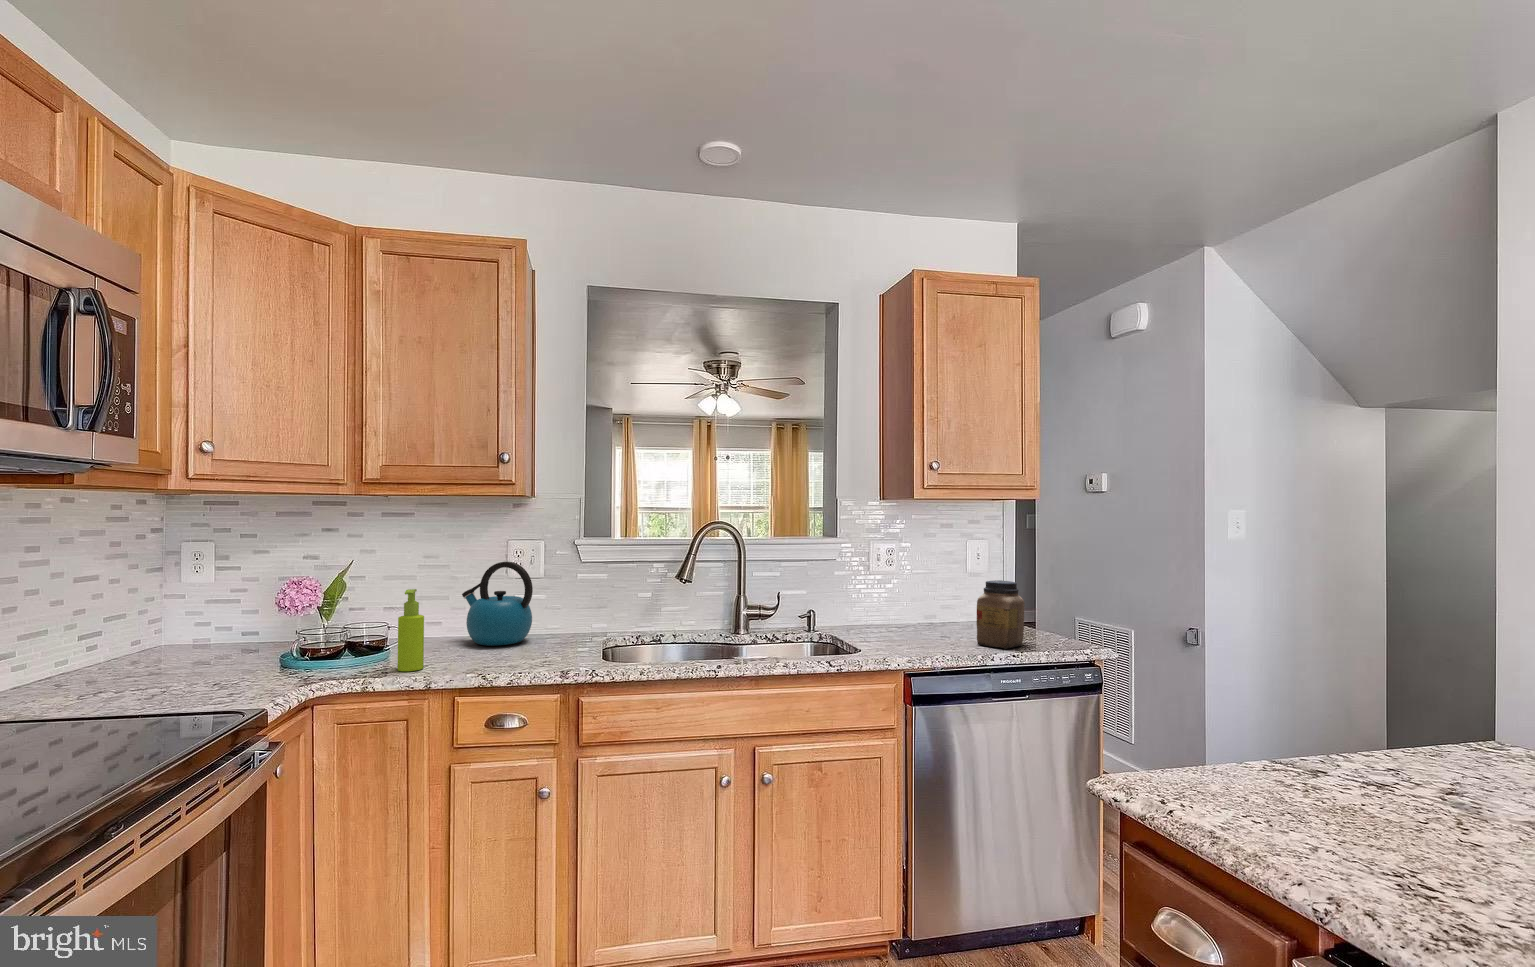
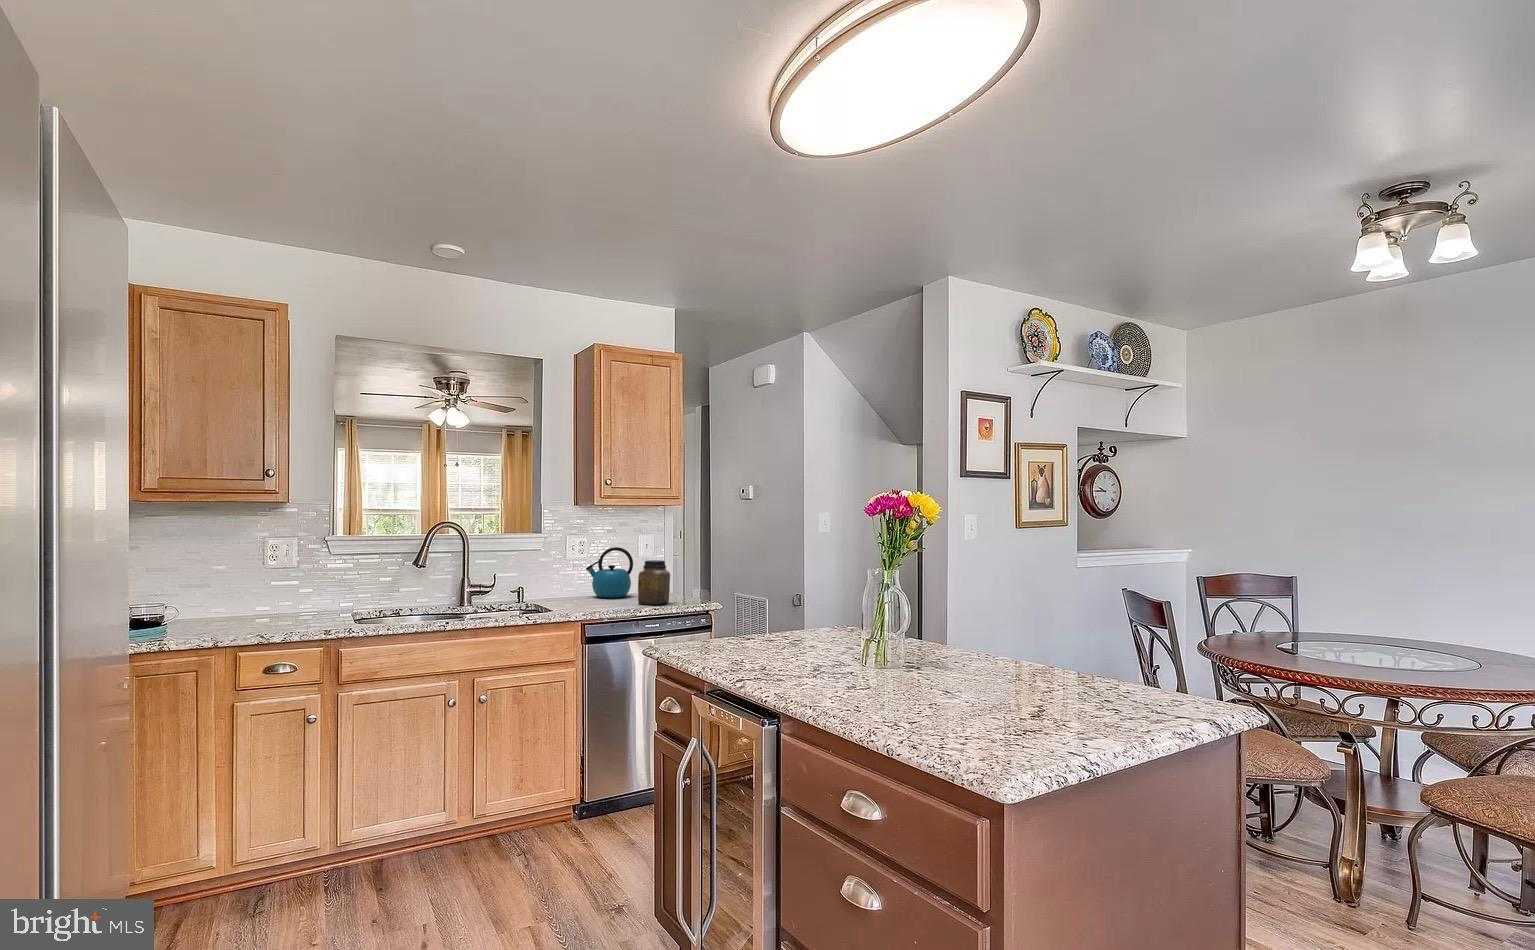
kettle: present [462,562,533,646] -> present [586,547,633,598]
soap dispenser: present [397,589,424,671] -> none [181,575,205,638]

